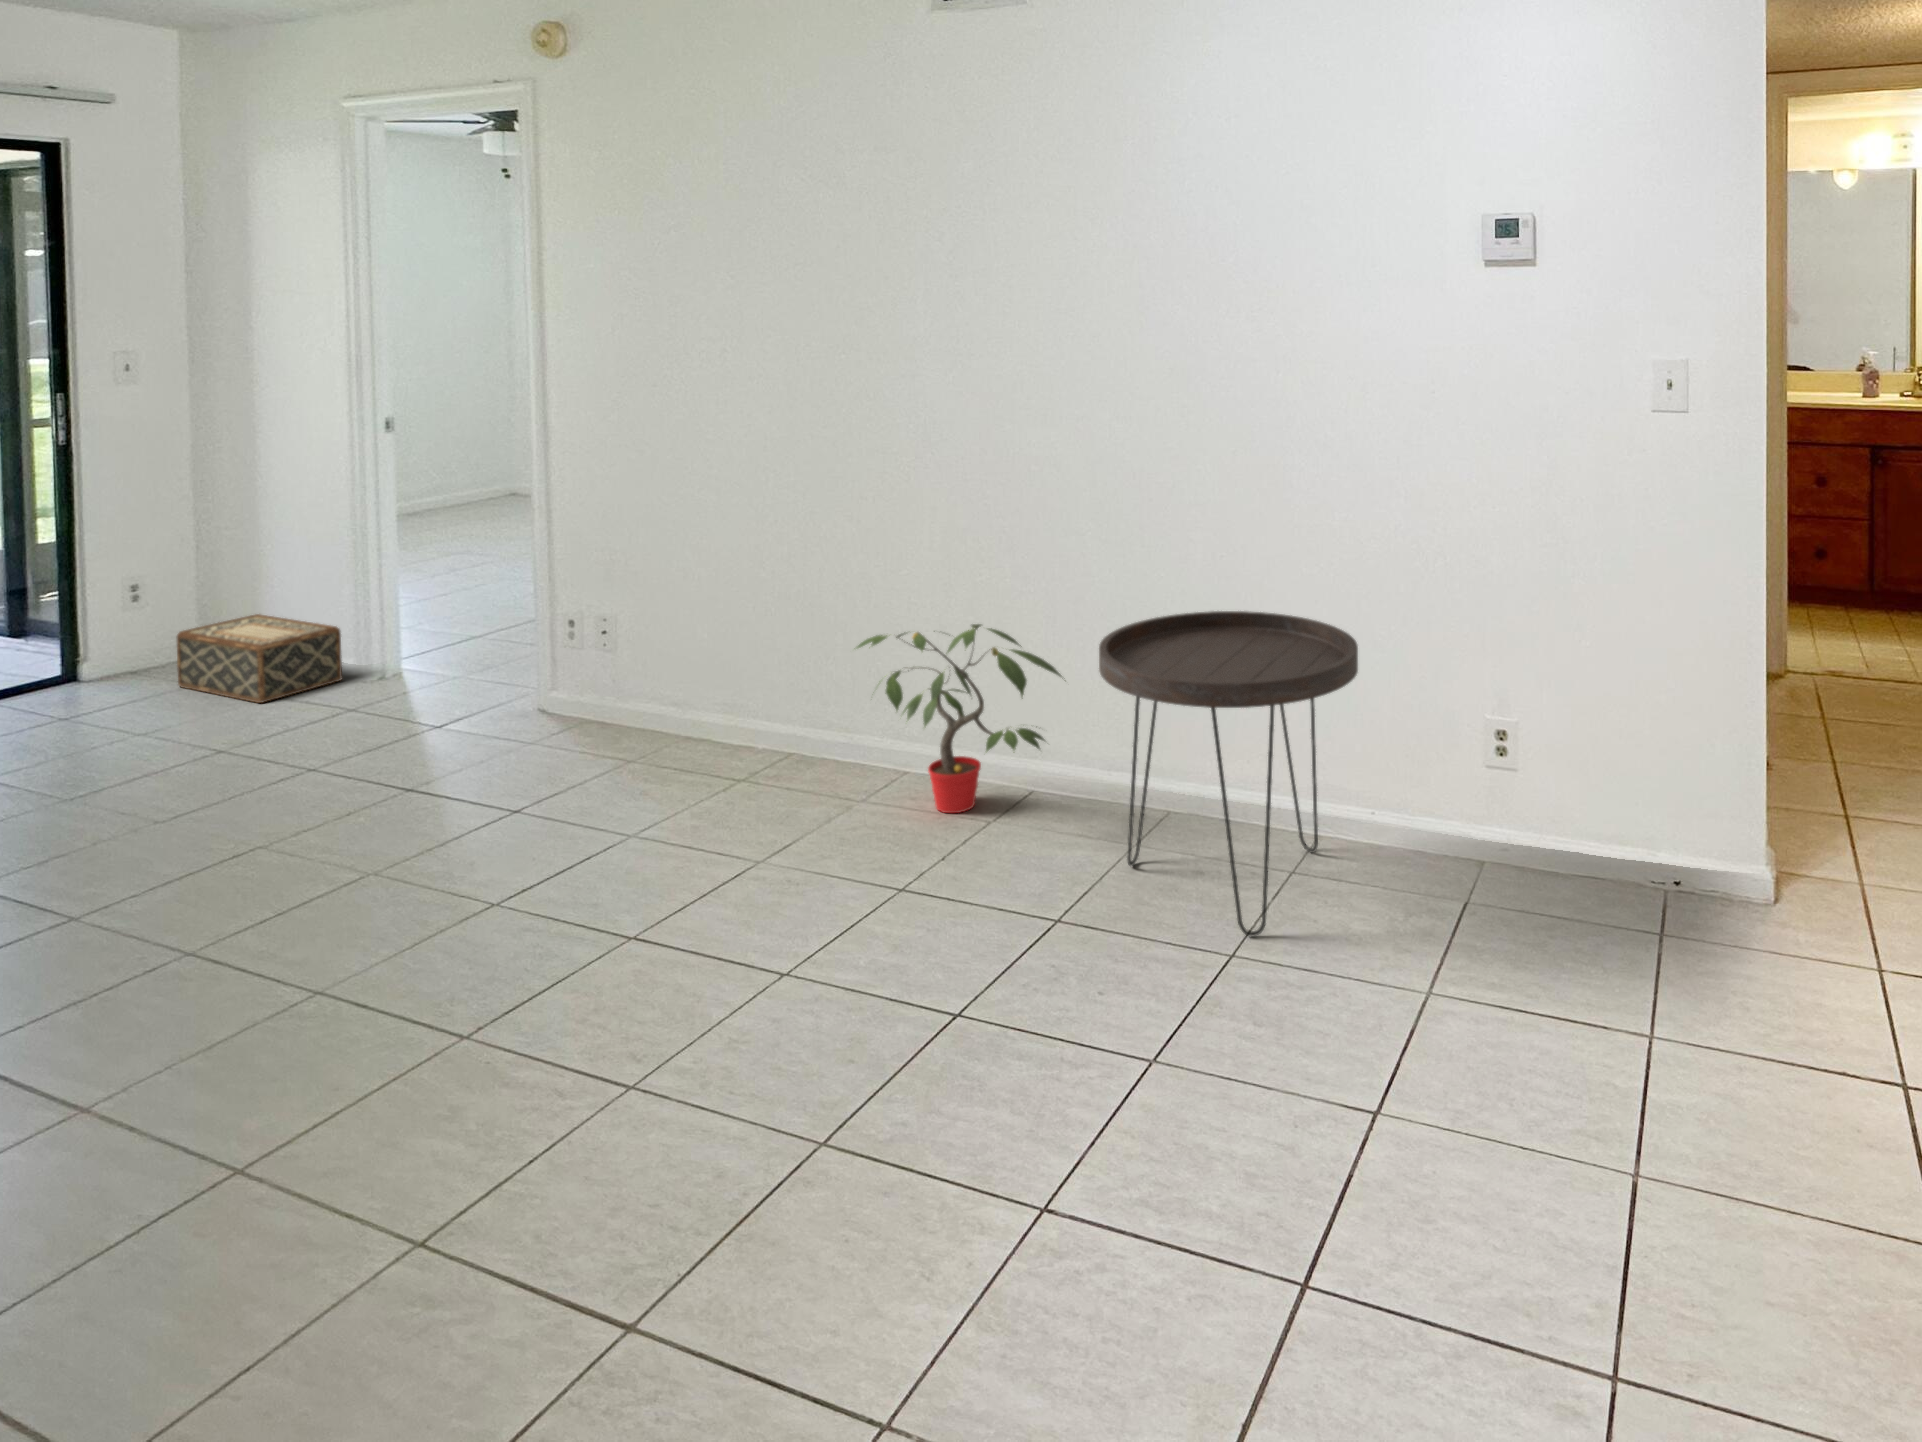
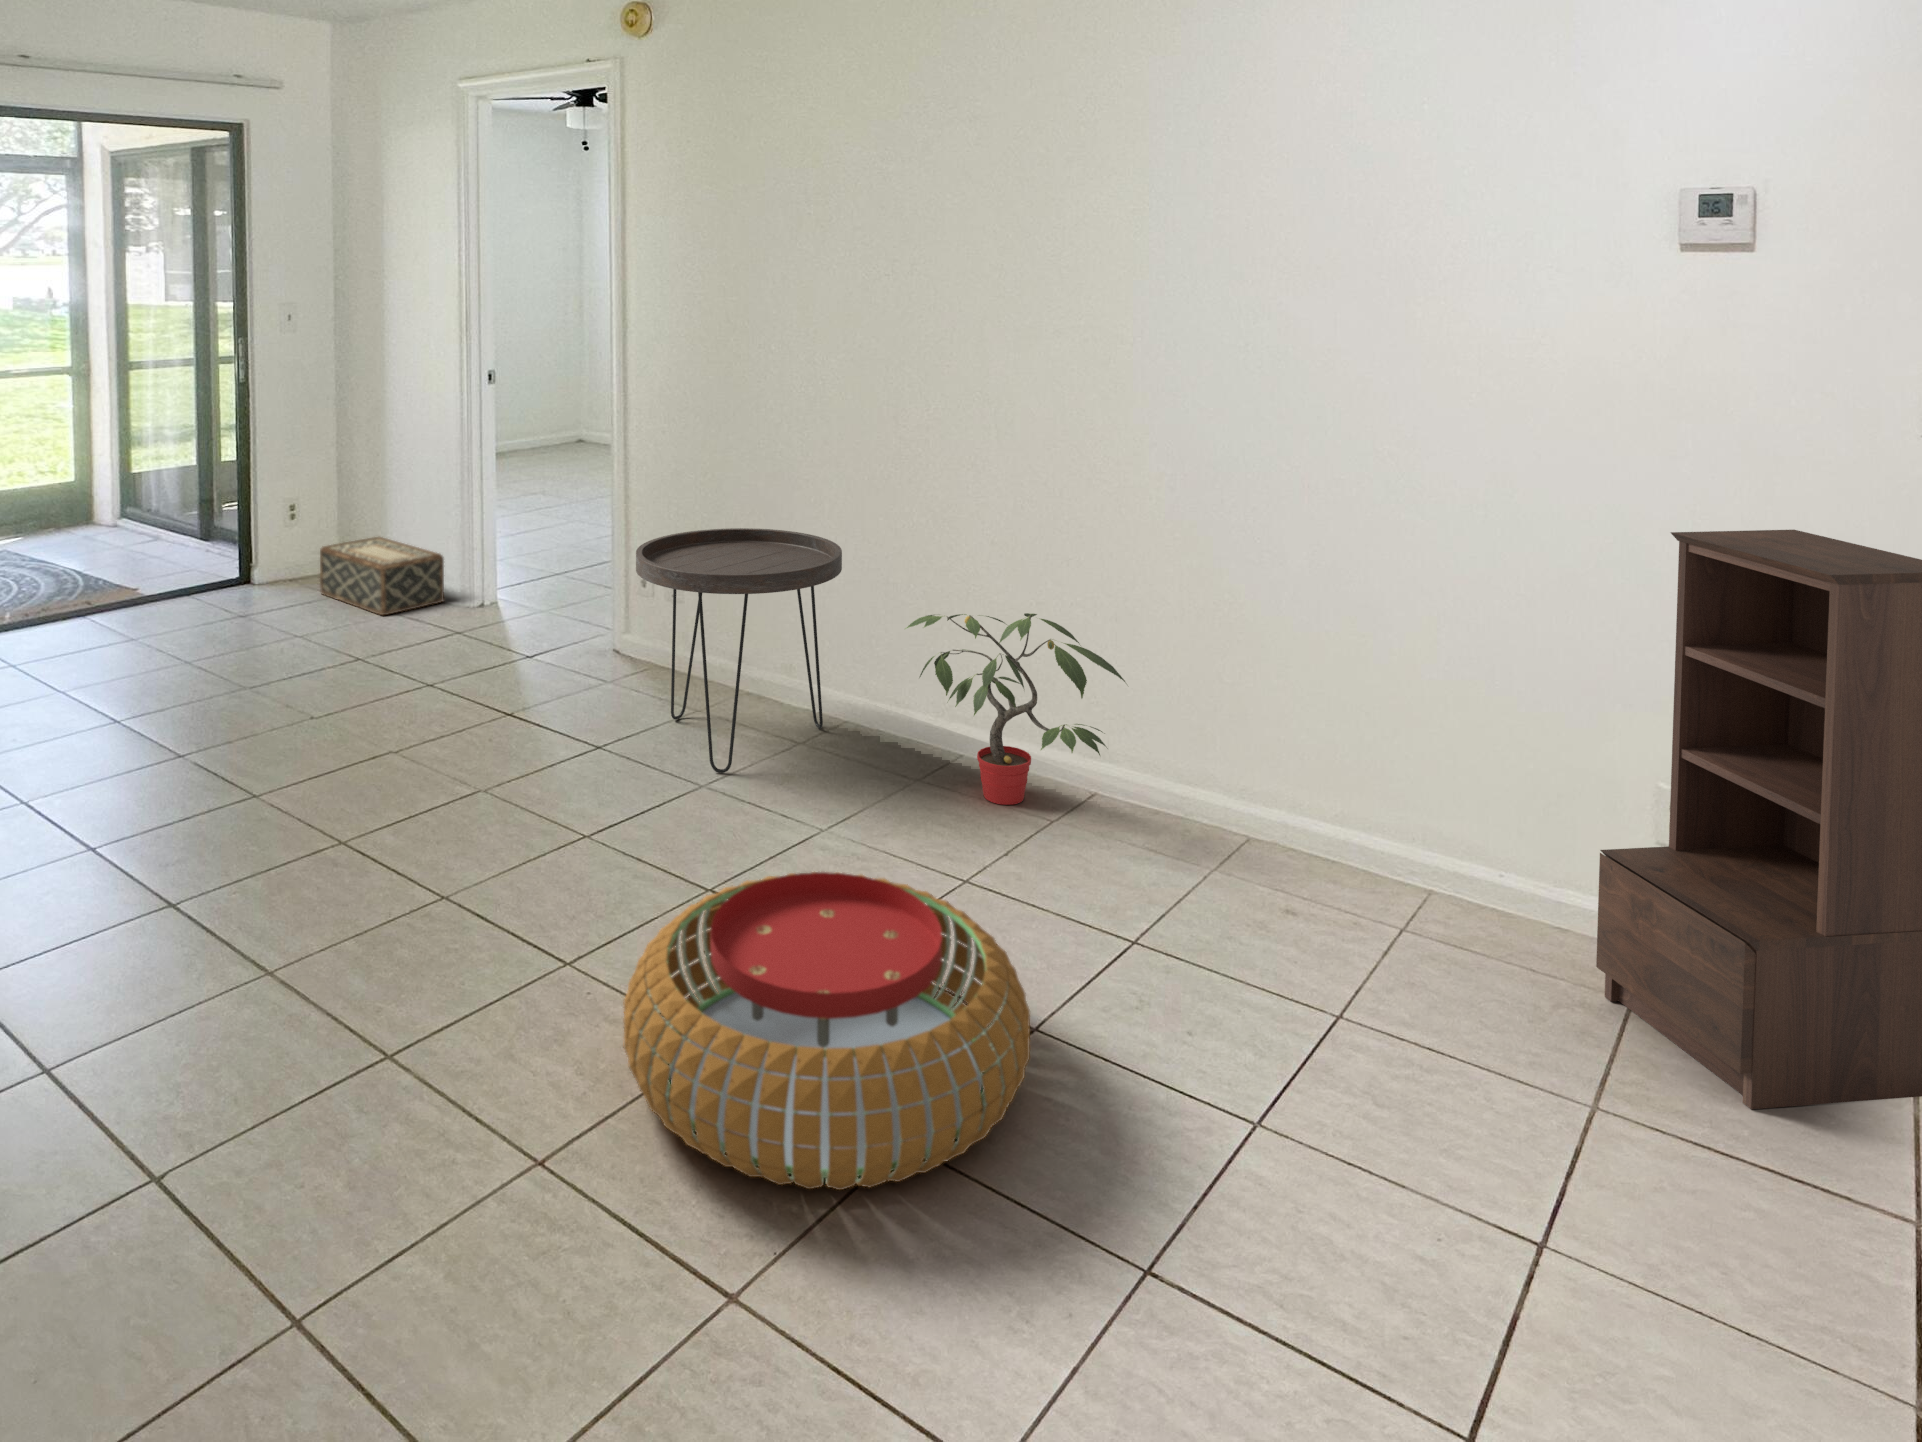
bookshelf: none [1446,491,1688,970] -> present [1596,530,1922,1109]
side table: present [1099,611,1358,936] -> present [636,528,842,773]
pouf: none [525,896,956,1217] -> present [623,872,1030,1190]

